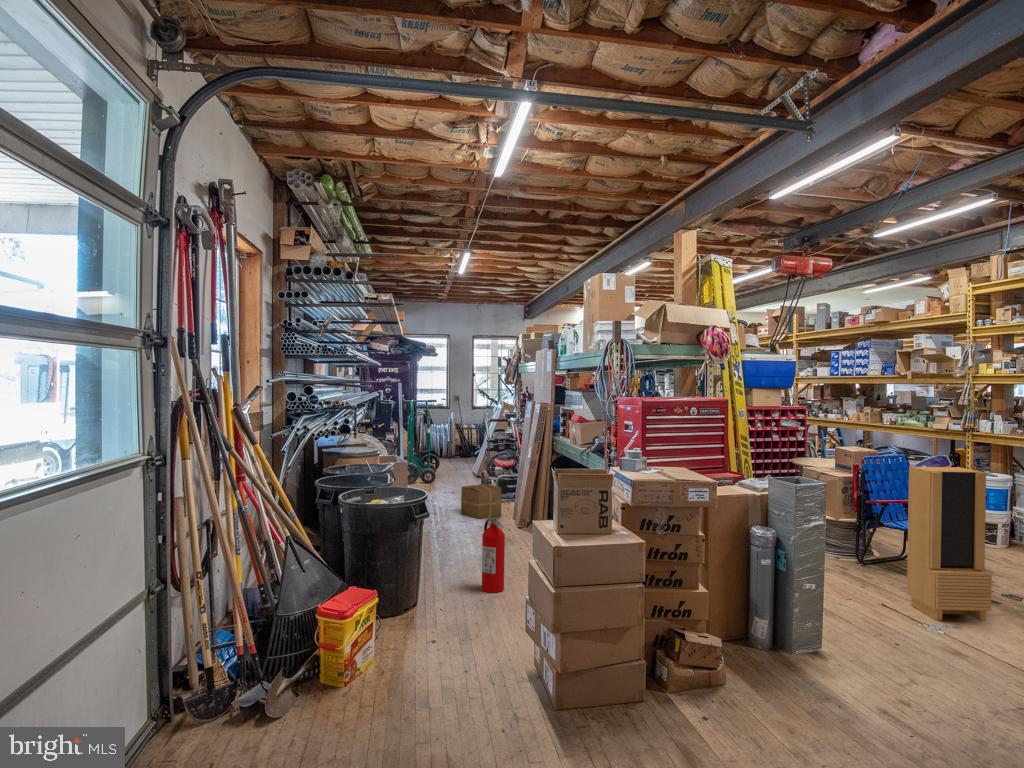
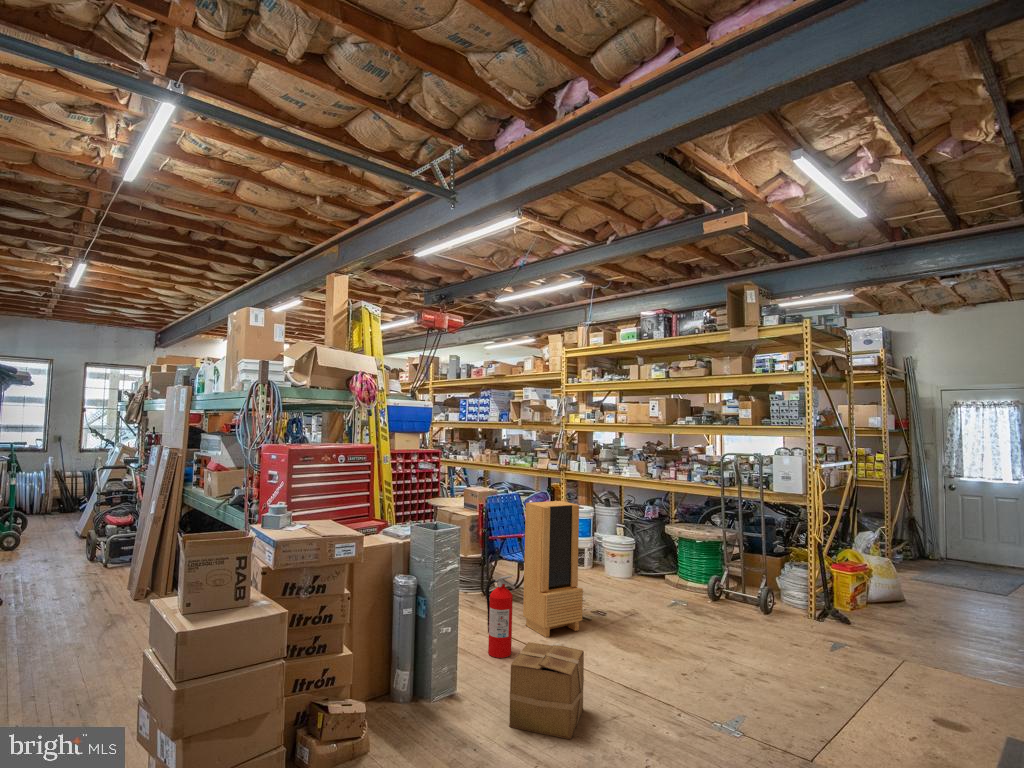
cardboard box: present [461,484,502,519] -> present [509,642,584,739]
fire extinguisher: present [482,516,505,592] -> present [486,575,515,658]

